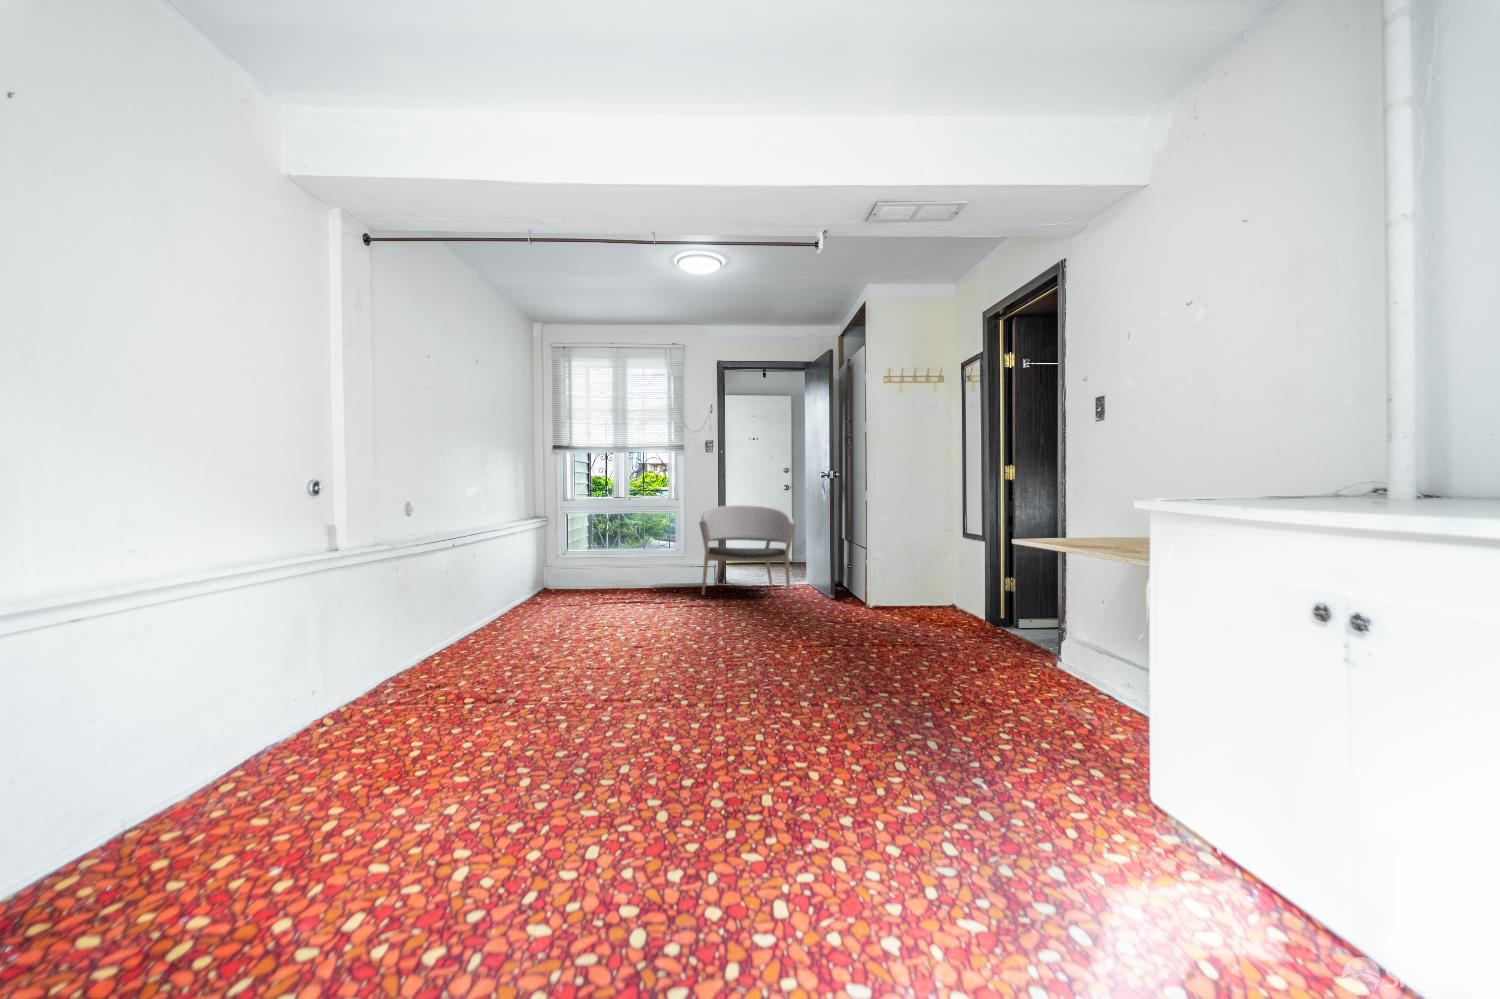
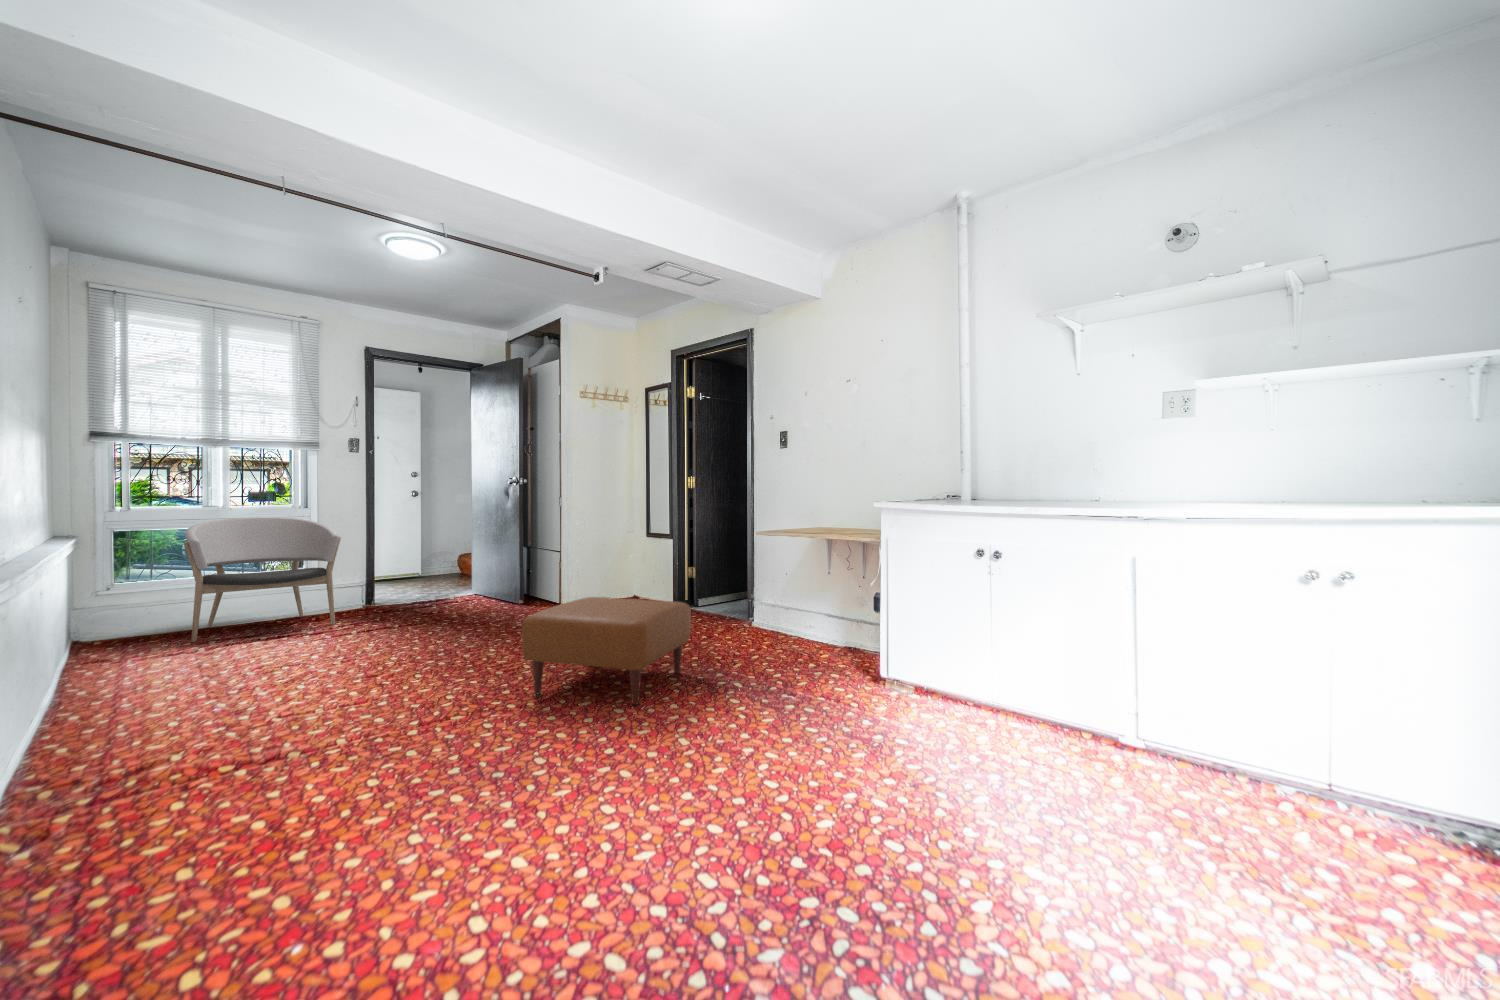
ottoman: none [911,604,1120,737] -> present [522,597,691,705]

